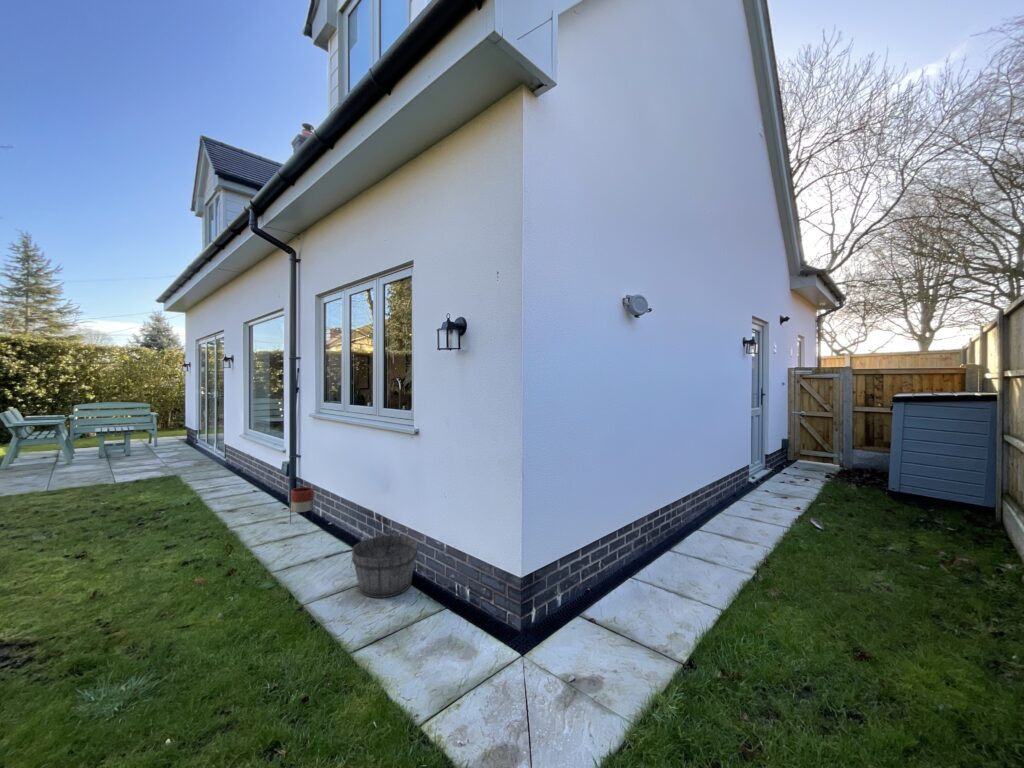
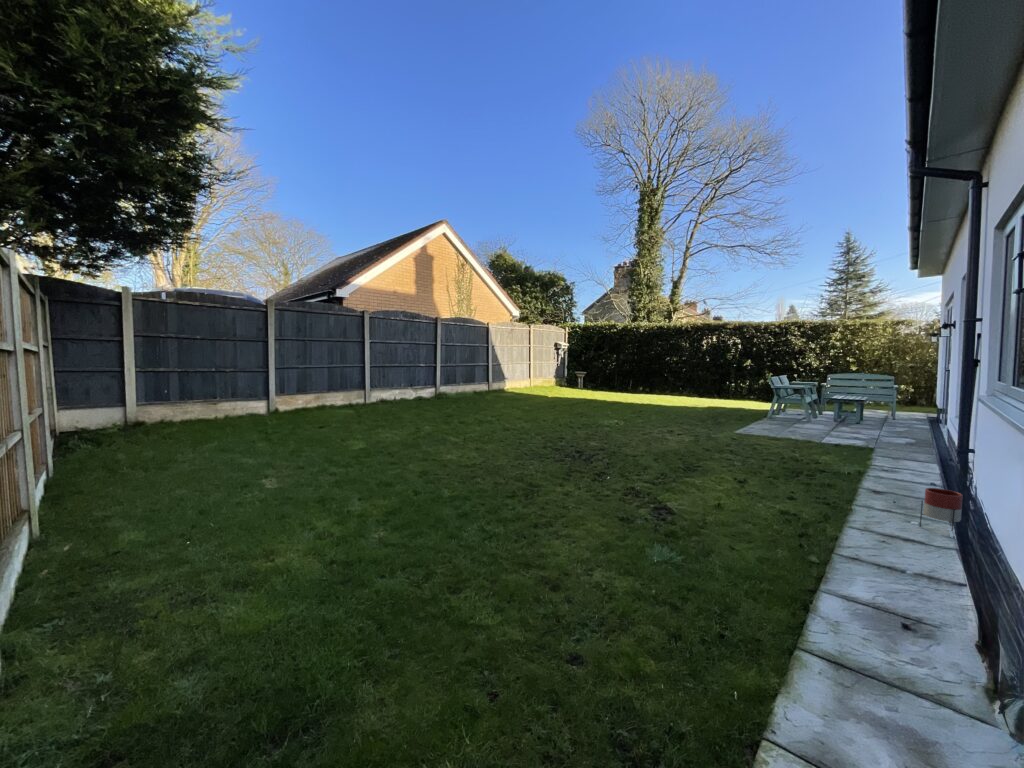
wooden bucket: present [350,532,419,598] -> none [879,563,1006,663]

